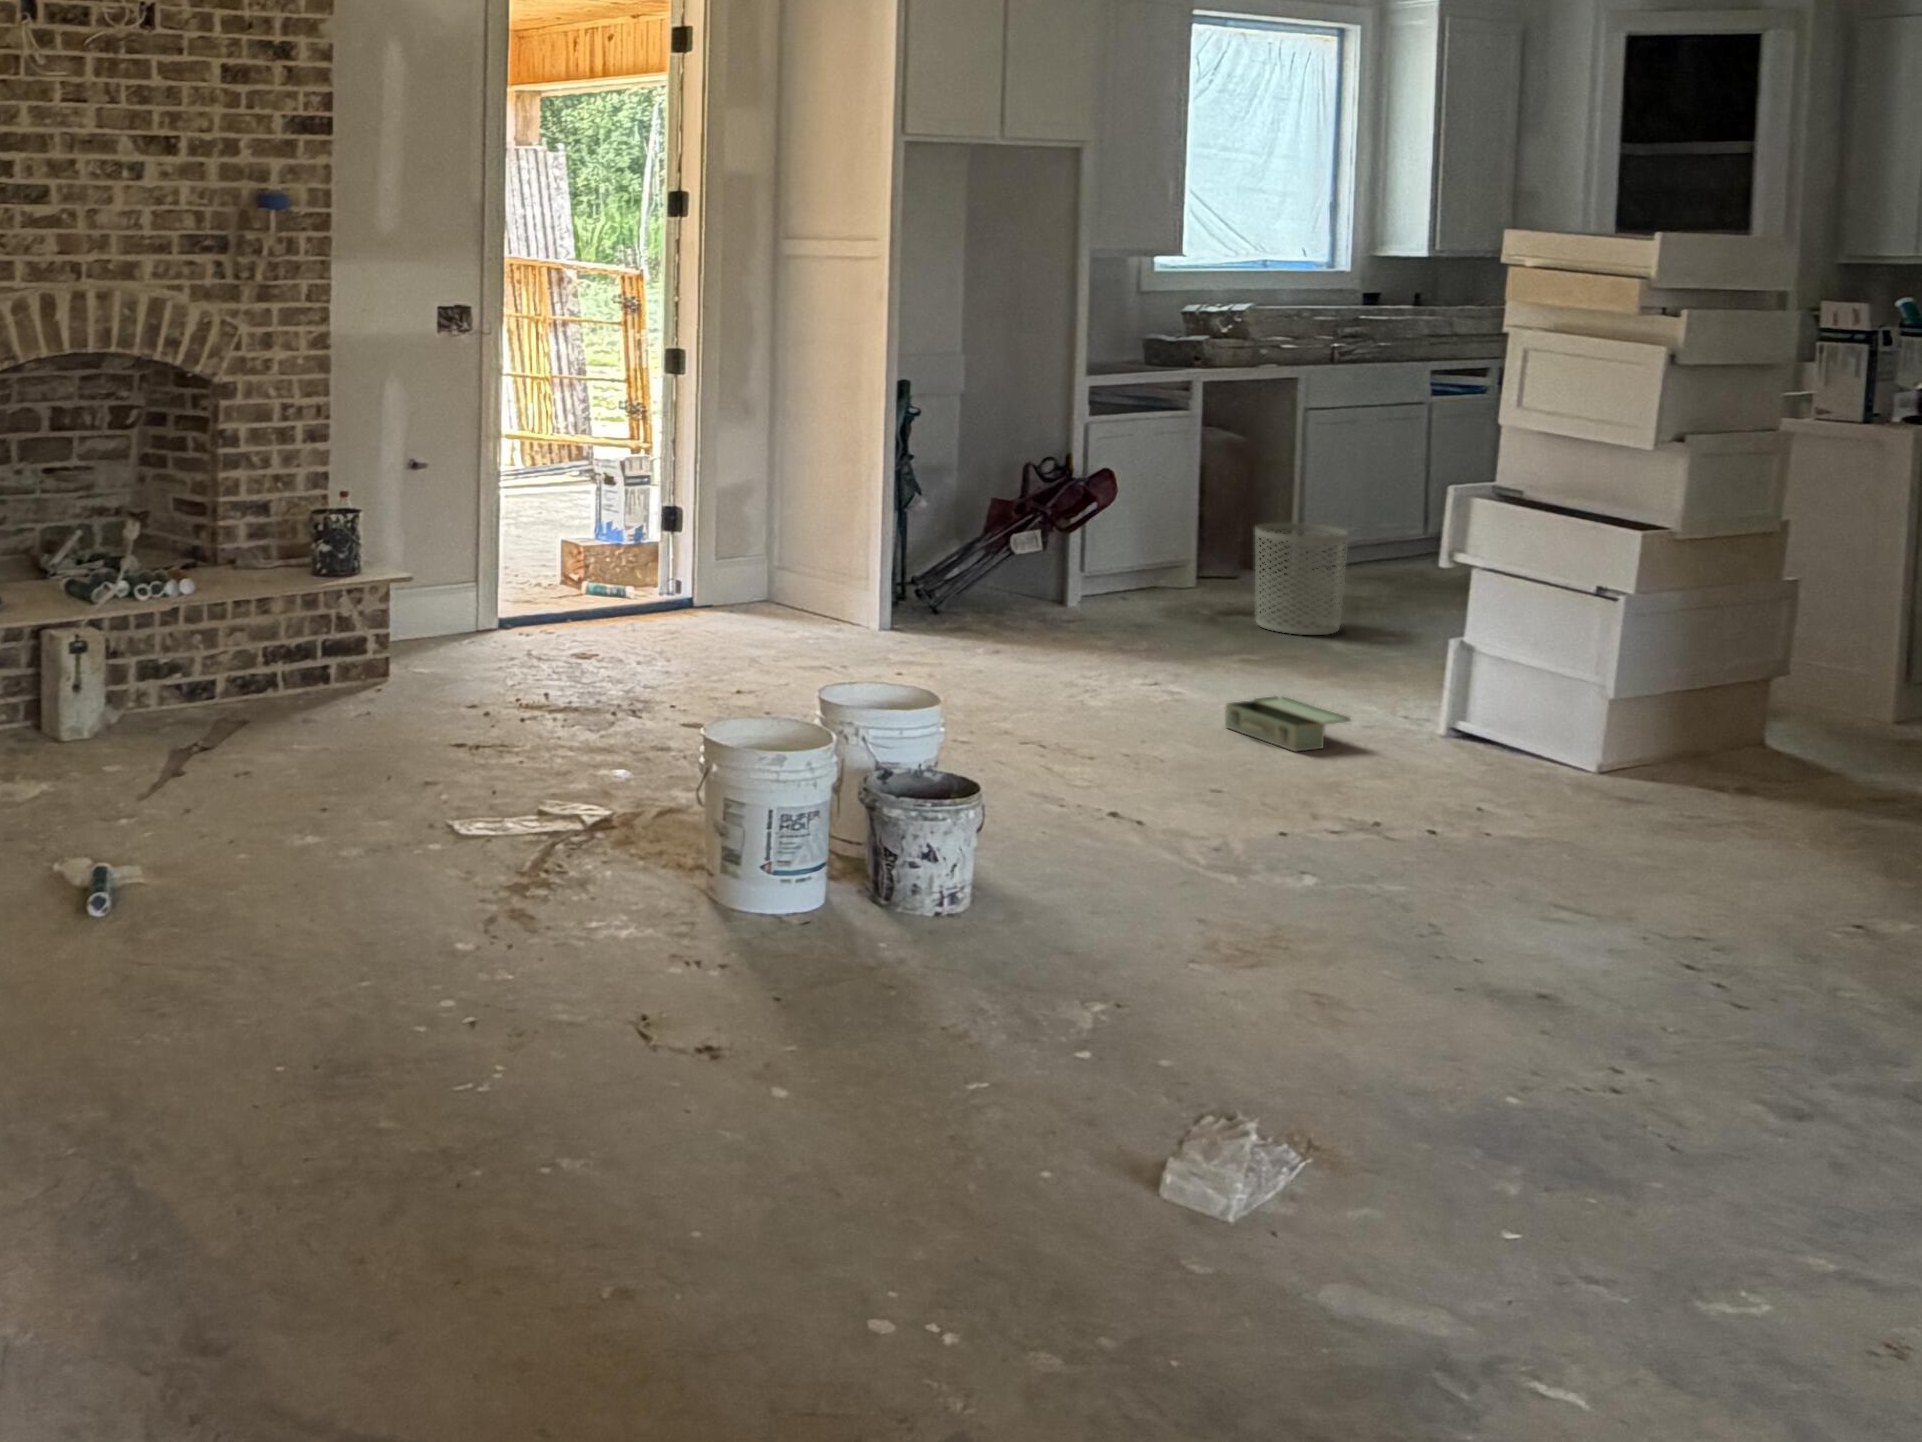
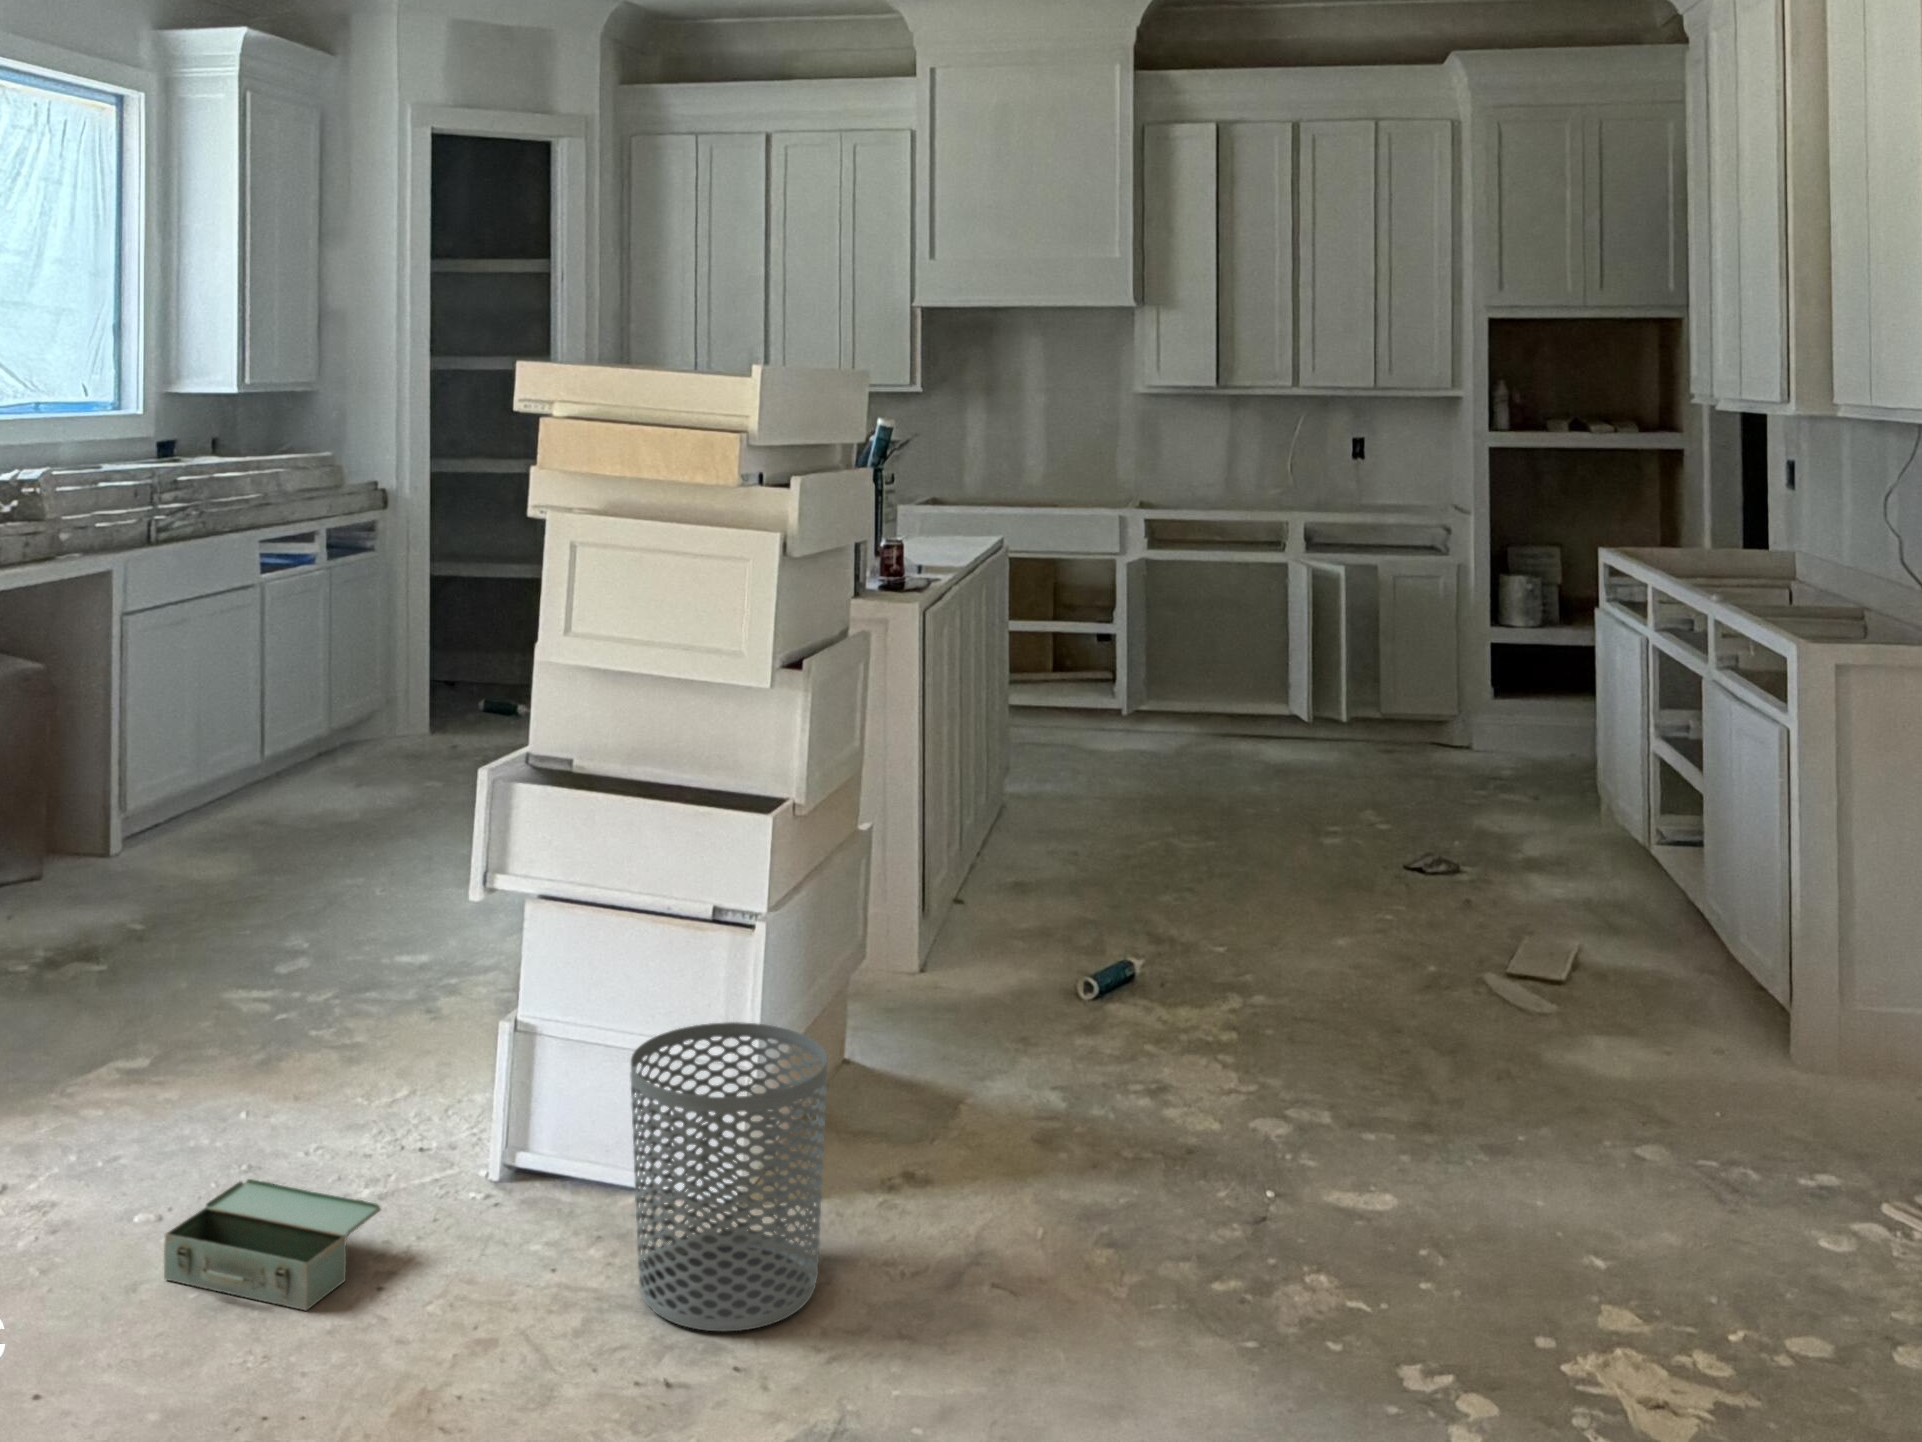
waste bin: present [1255,523,1348,635] -> present [630,1022,827,1331]

